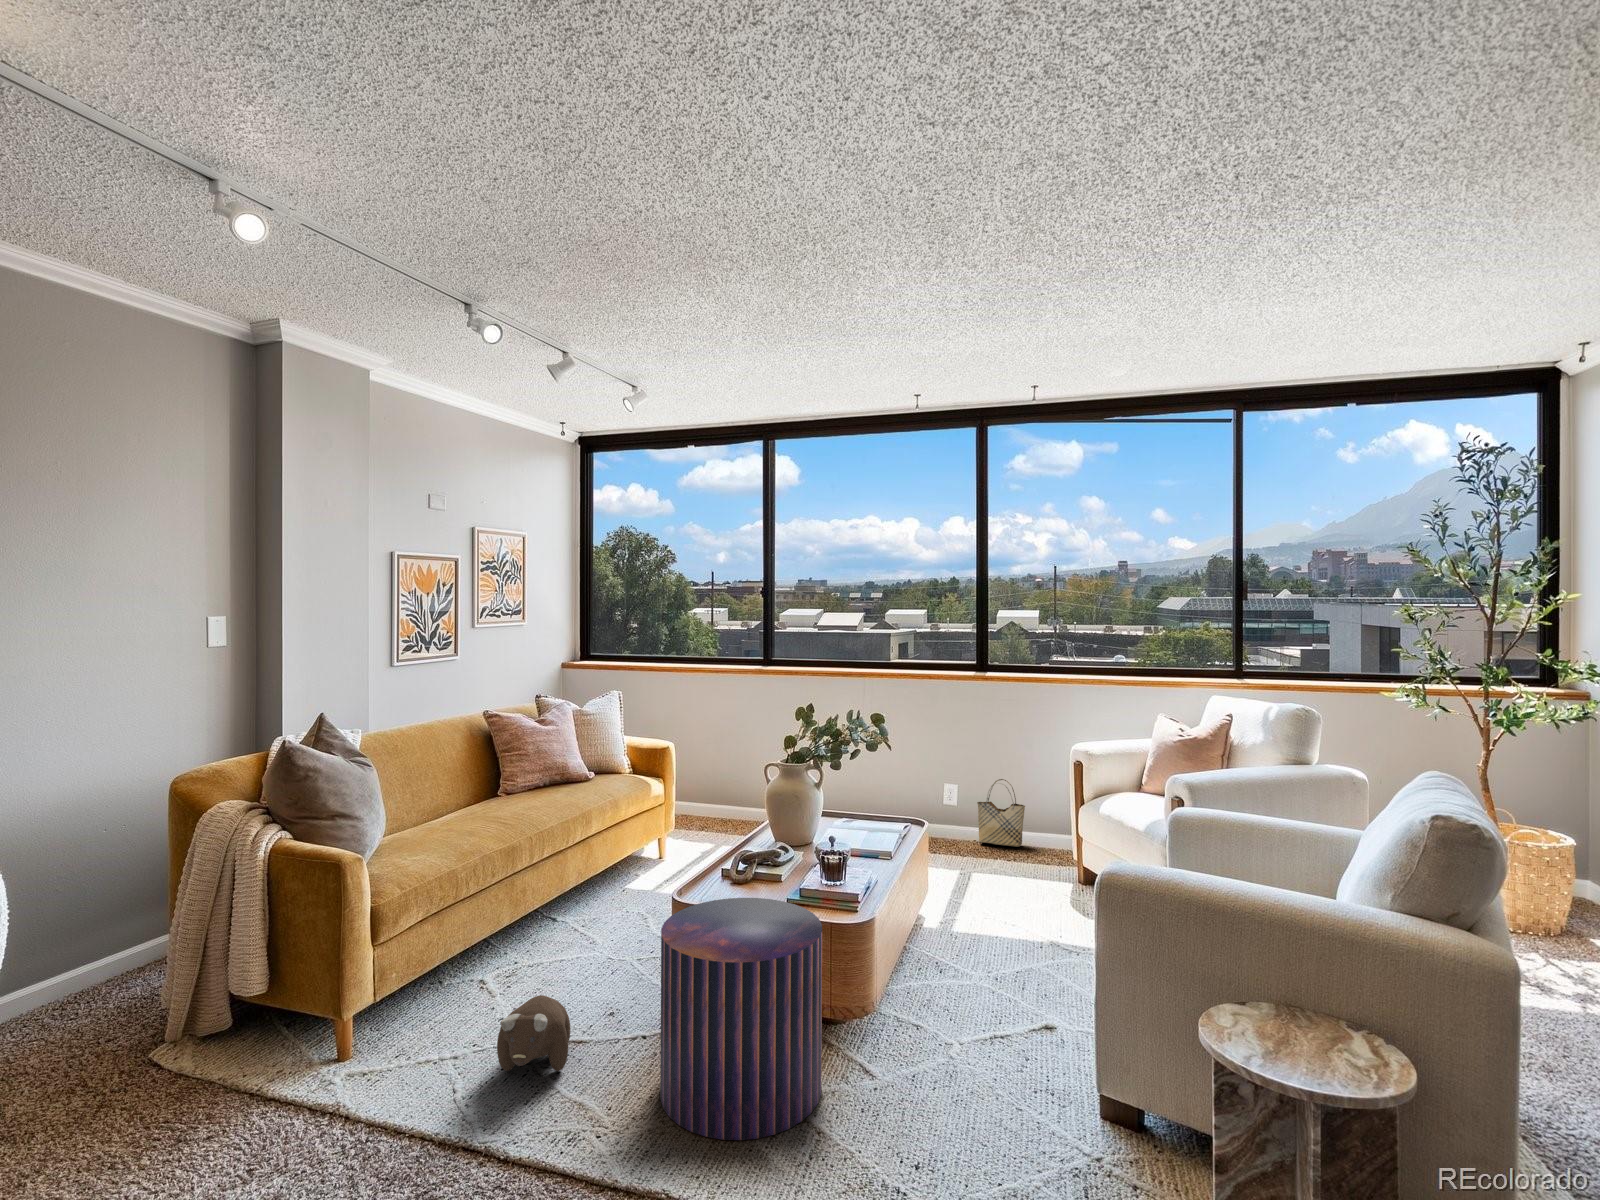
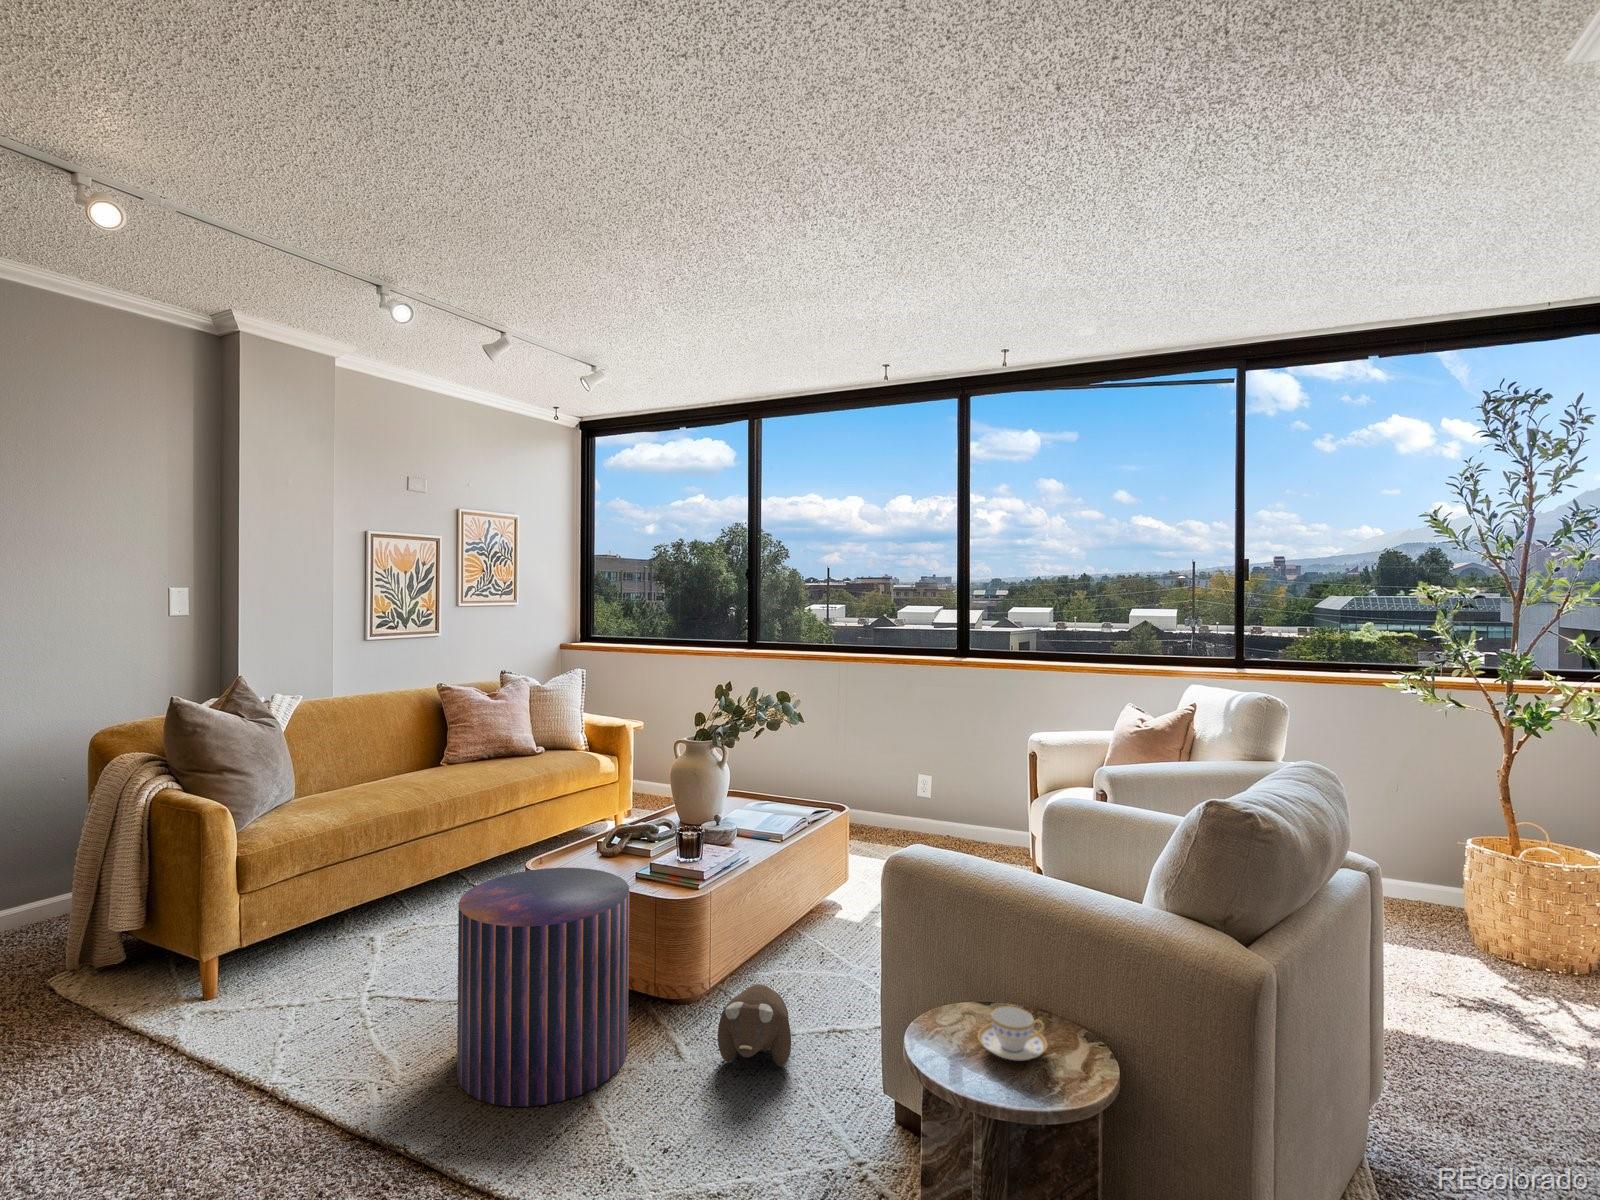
woven basket: present [977,779,1025,847] -> none [946,771,996,843]
plush toy: present [497,995,570,1071] -> present [718,984,791,1066]
teacup: none [1276,1006,1346,1054] -> present [978,1006,1047,1060]

